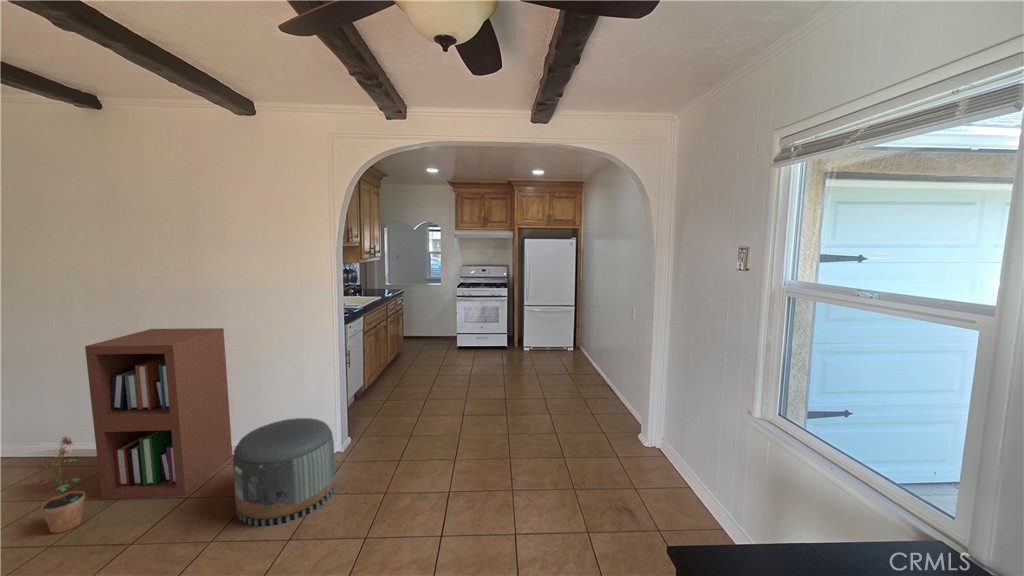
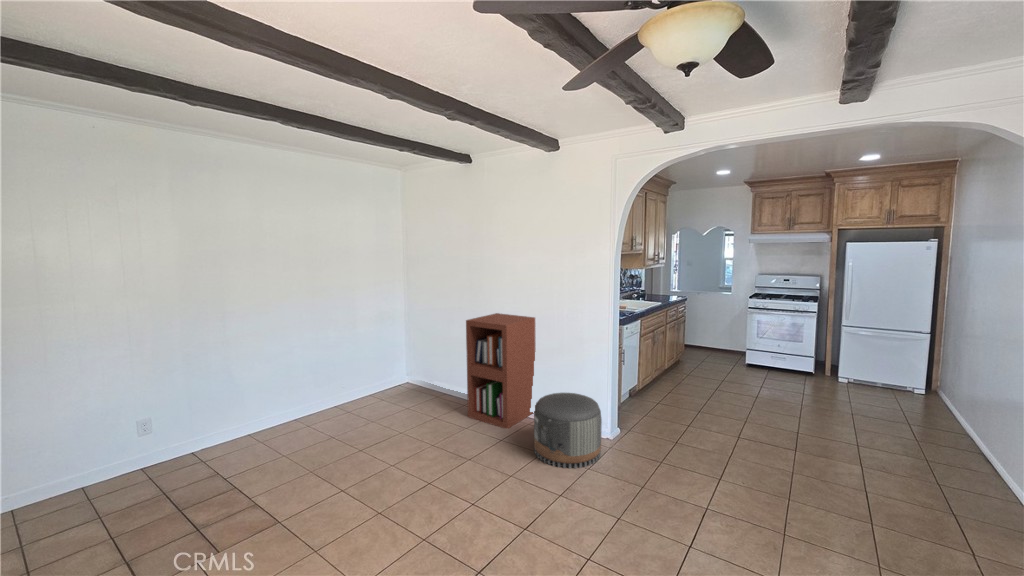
potted plant: present [38,437,85,533] -> none [442,373,461,429]

